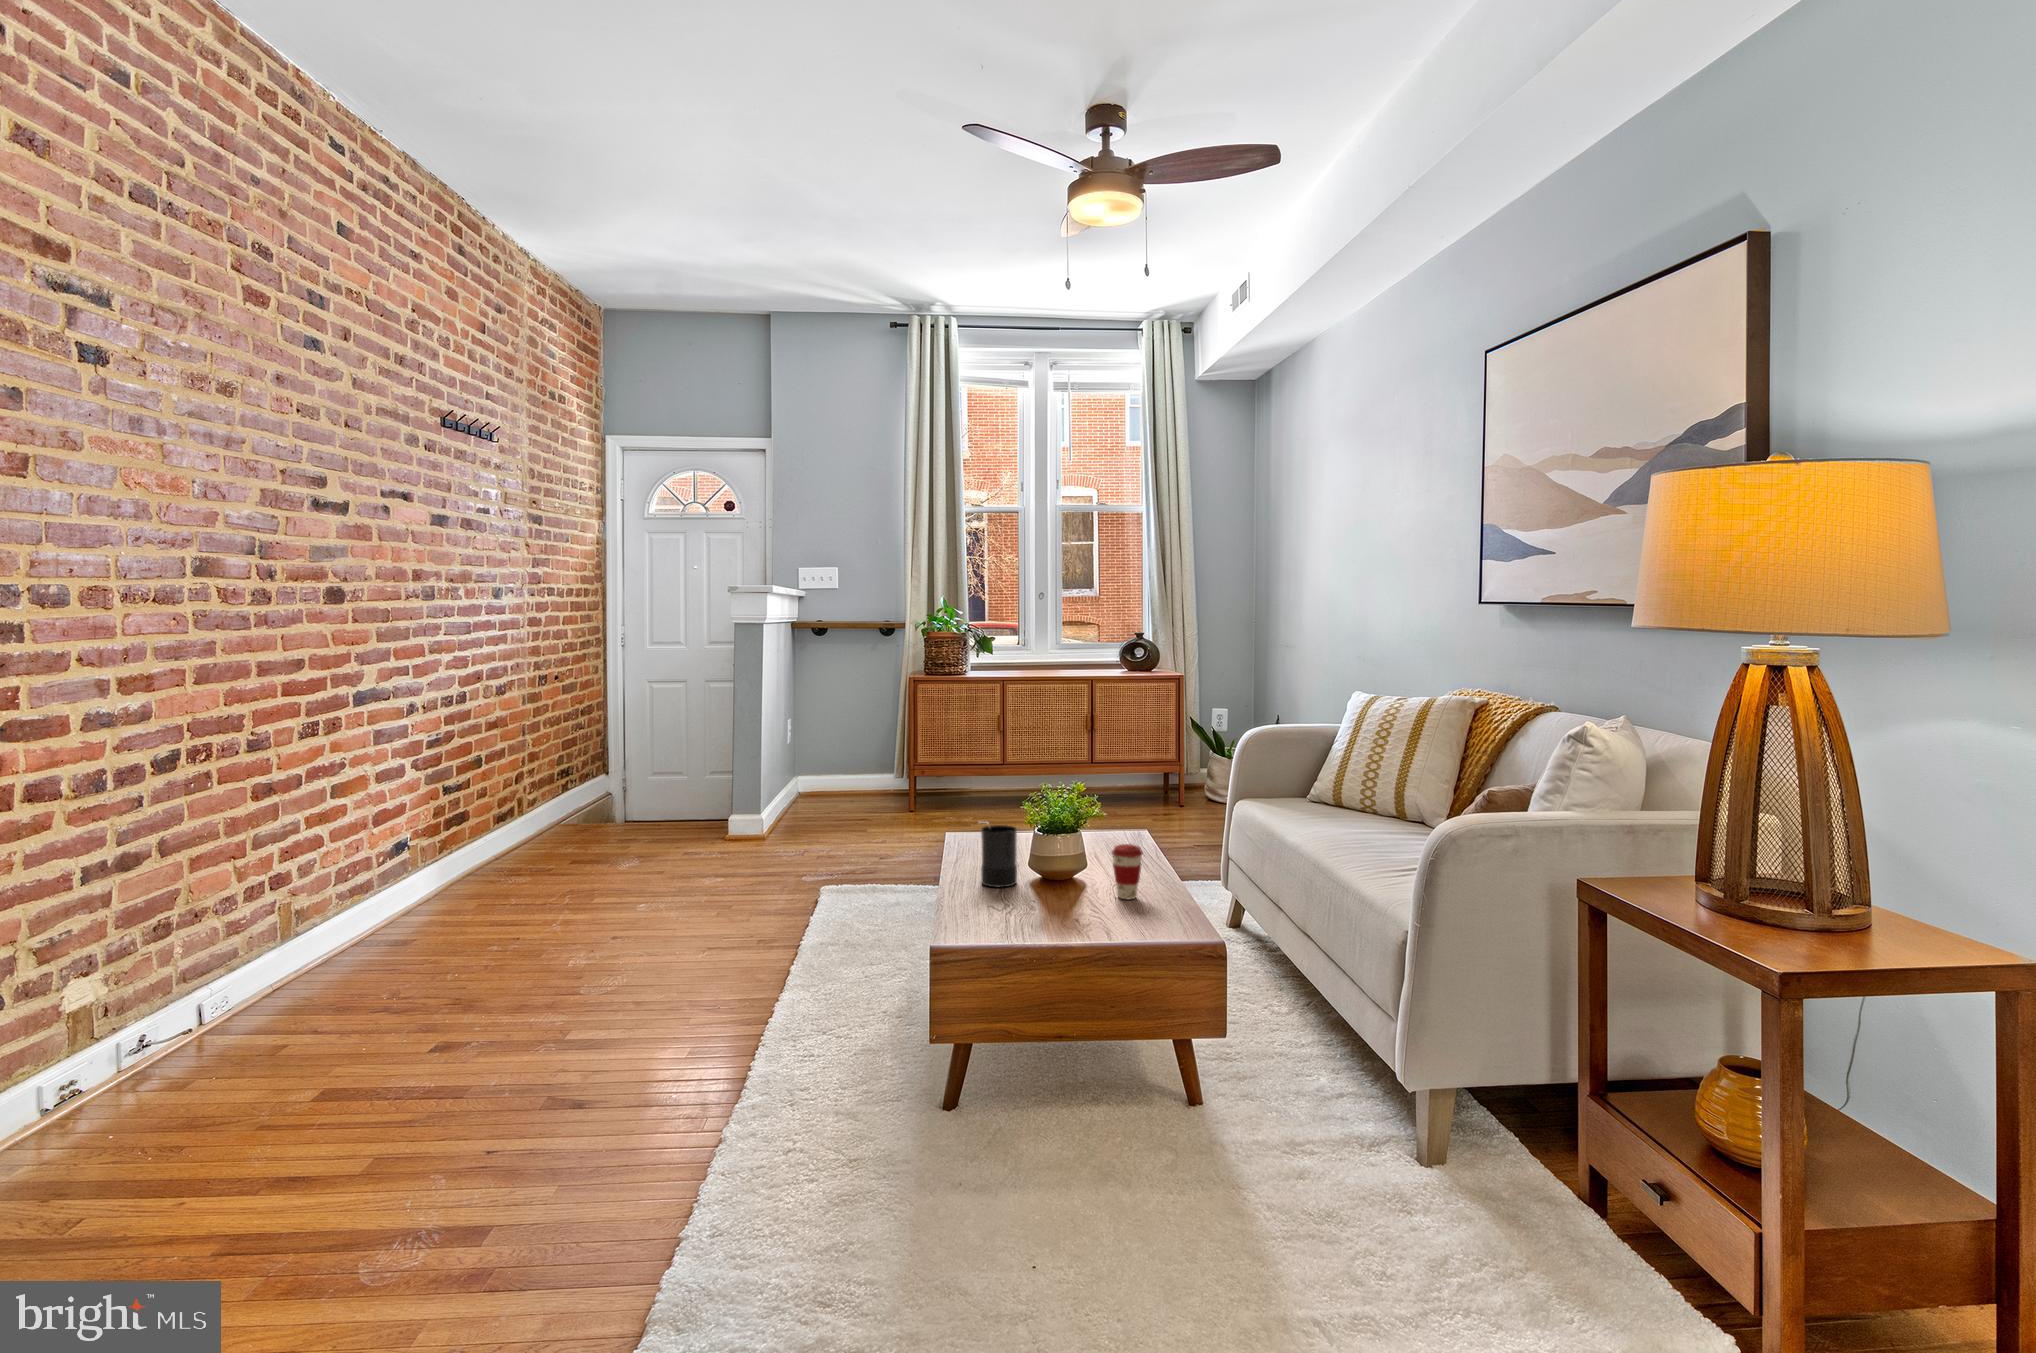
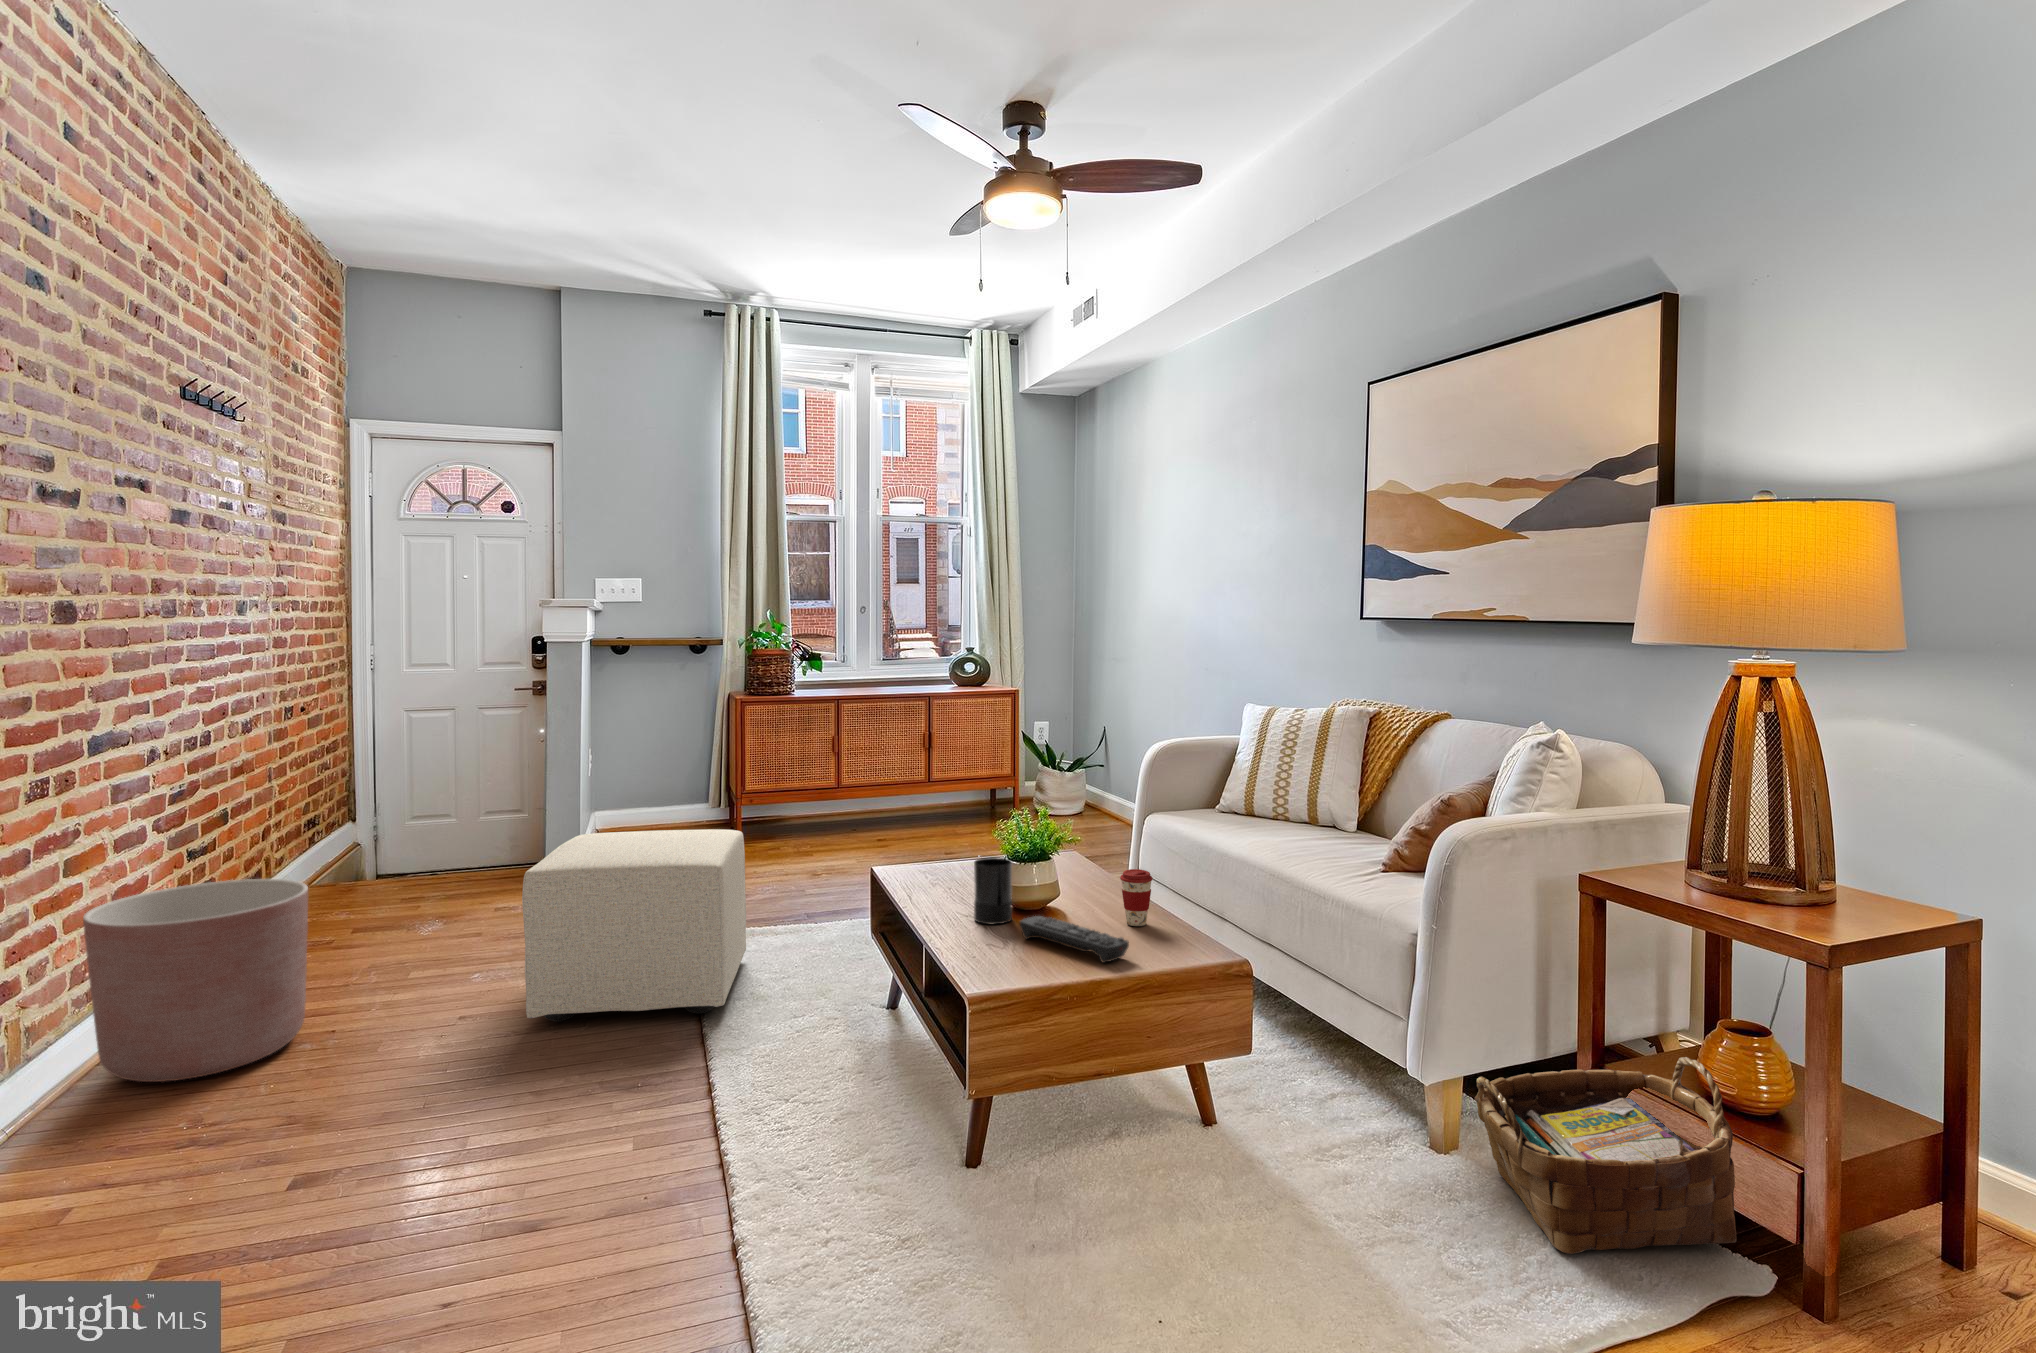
ottoman: none [646,789,853,951] -> present [522,829,746,1022]
planter: none [338,810,498,960] -> present [83,879,308,1082]
remote control: none [1006,882,1088,928] -> present [1019,916,1129,963]
woven basket: none [1402,1077,1672,1291] -> present [1475,1057,1736,1254]

